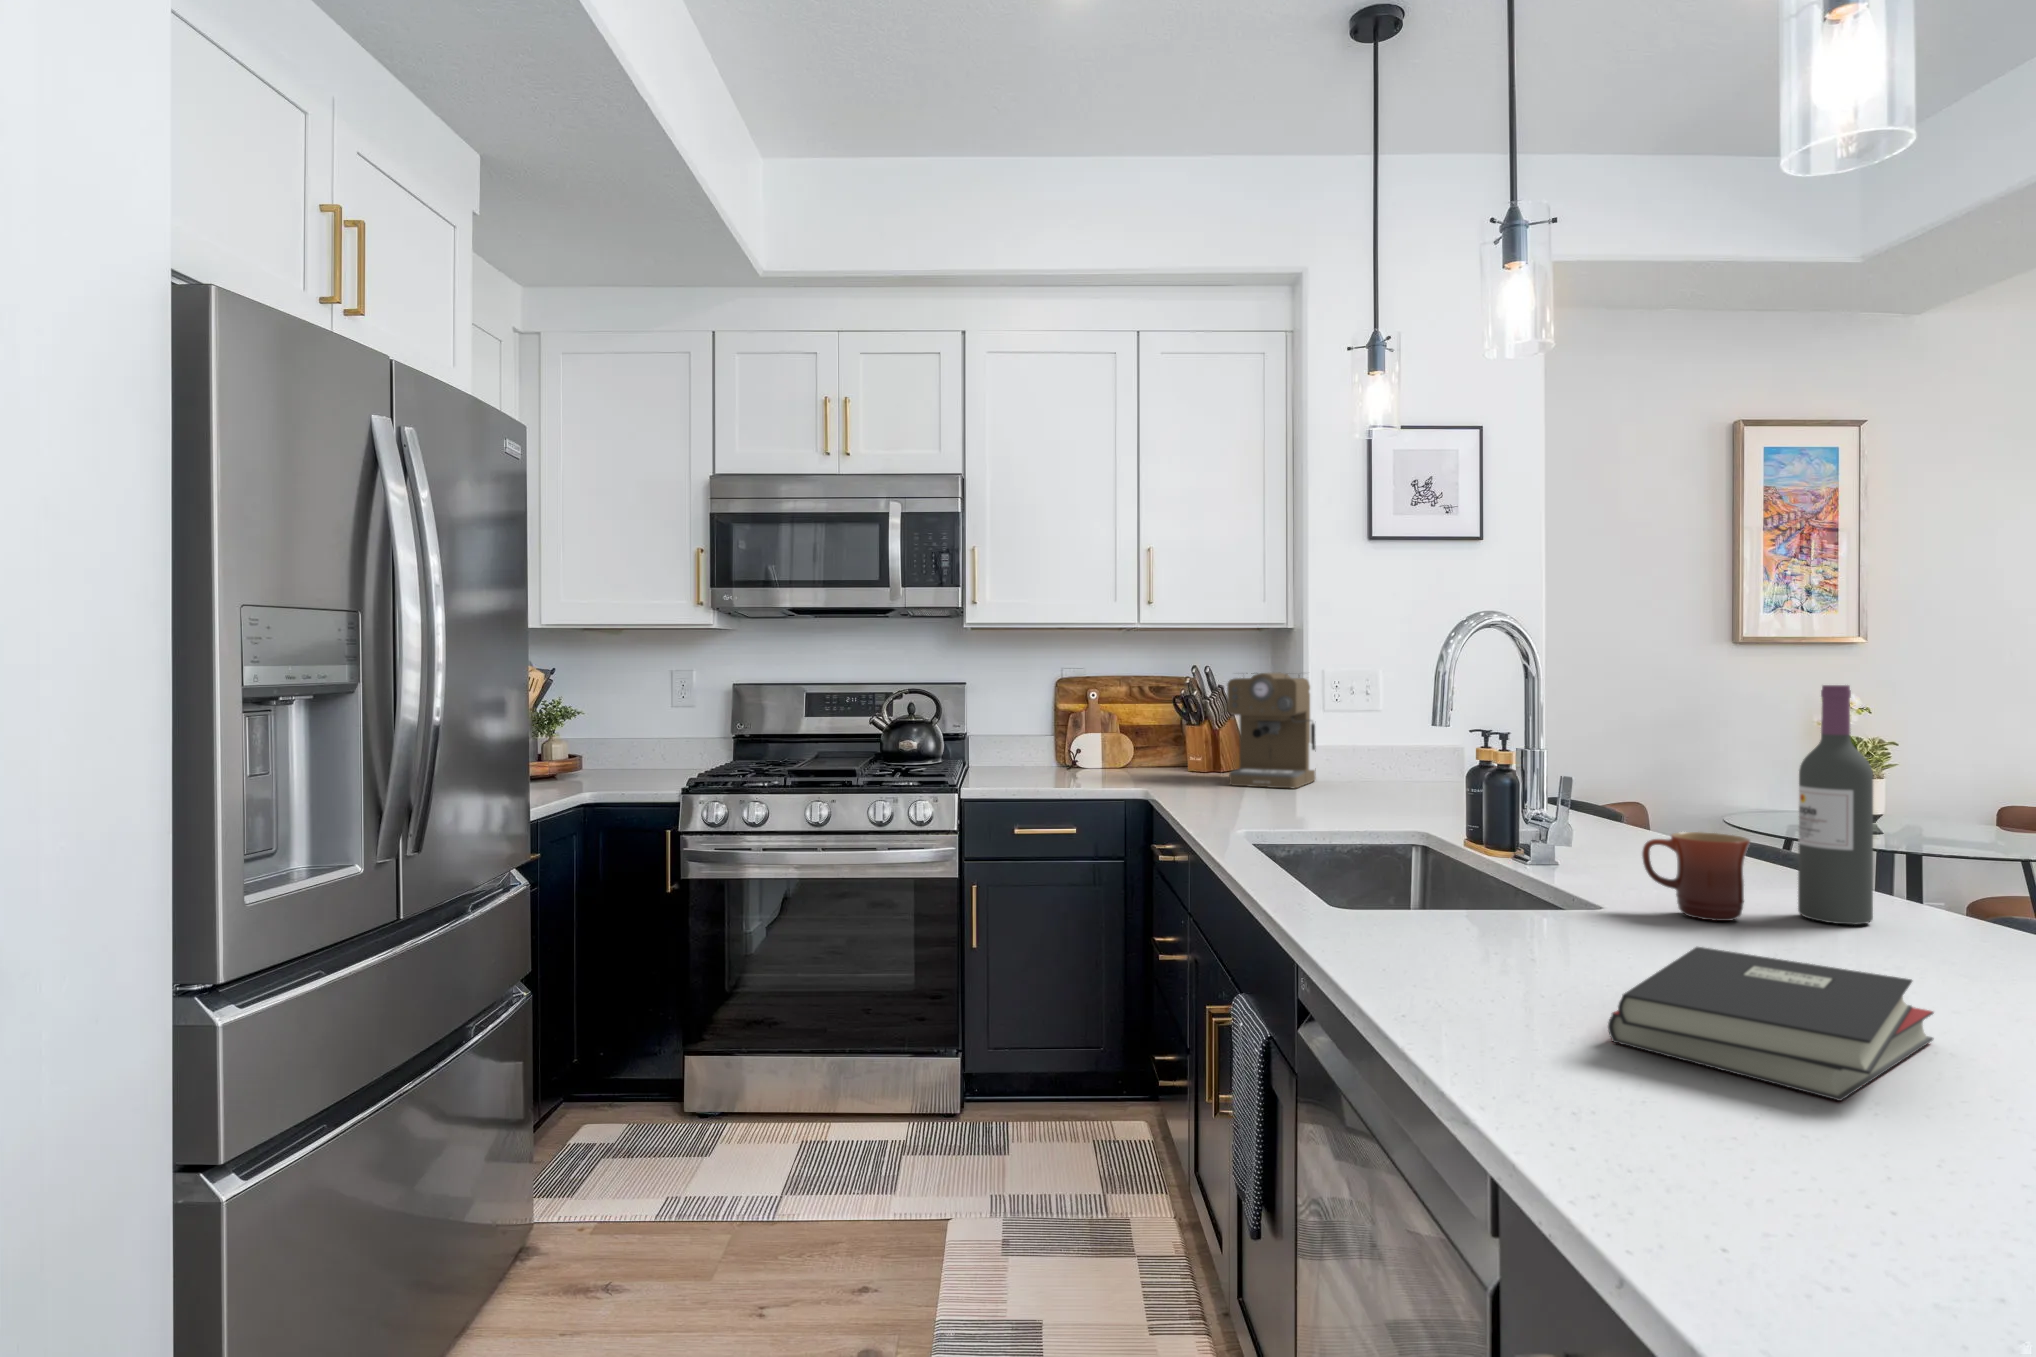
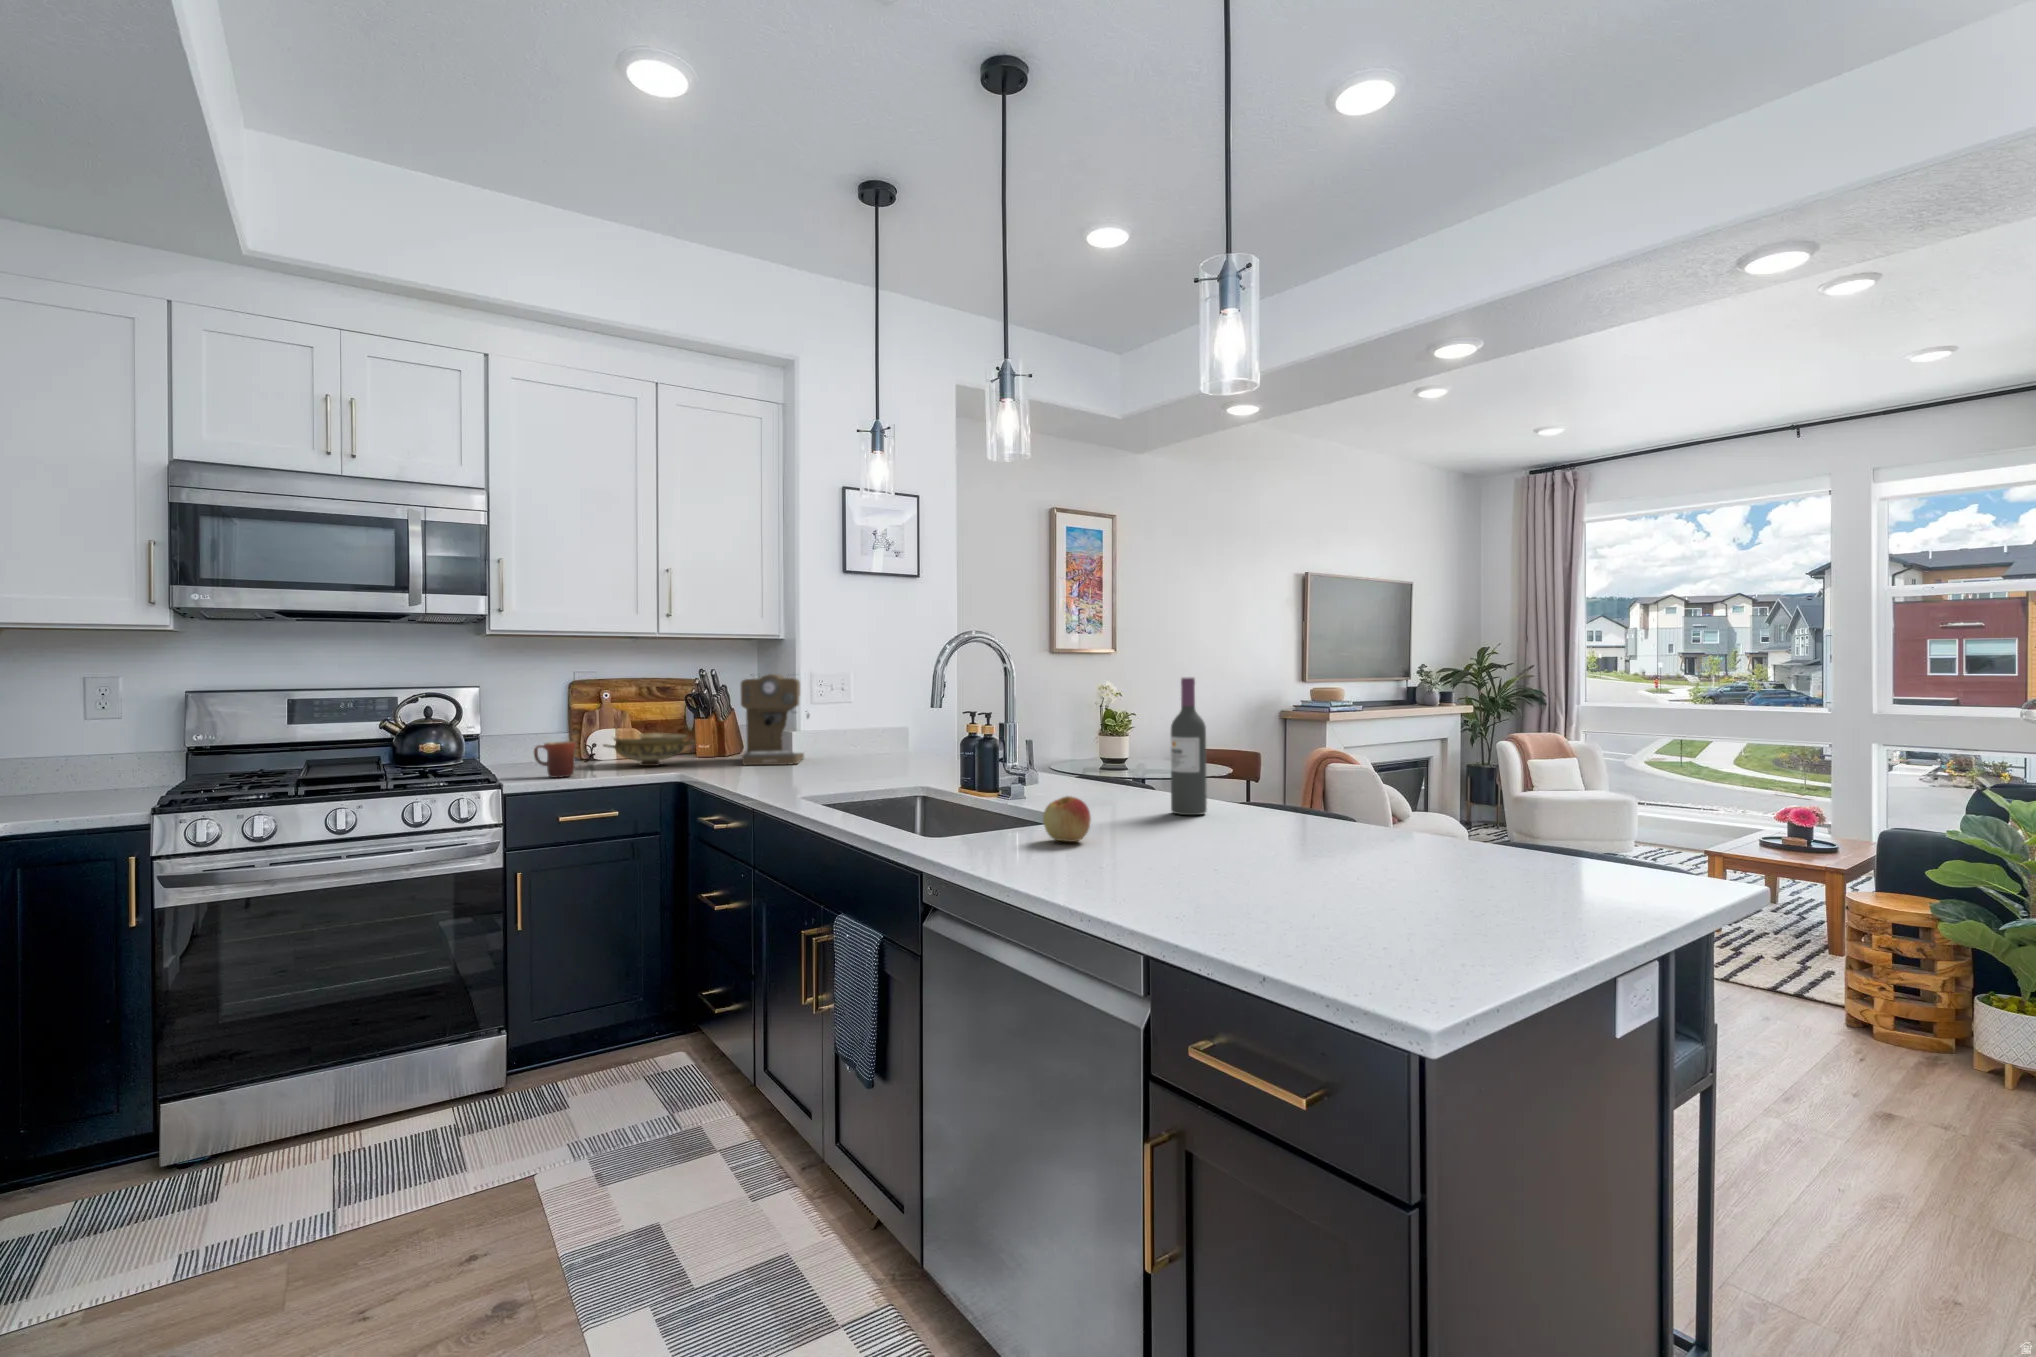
ceramic bowl: none [1077,741,1181,779] -> present [603,733,695,766]
mug: present [1642,832,1750,921] -> present [534,741,576,778]
apple: none [1503,868,1584,940] -> present [1043,796,1091,842]
hardback book: present [1608,947,1933,1101] -> none [1160,831,1294,897]

